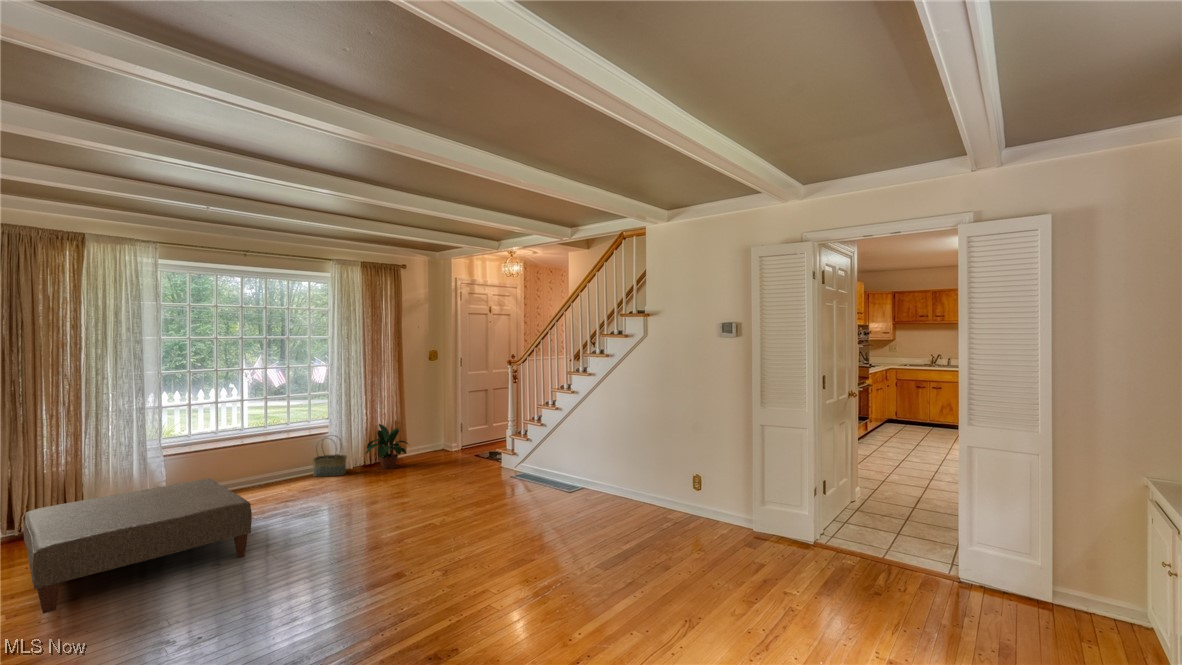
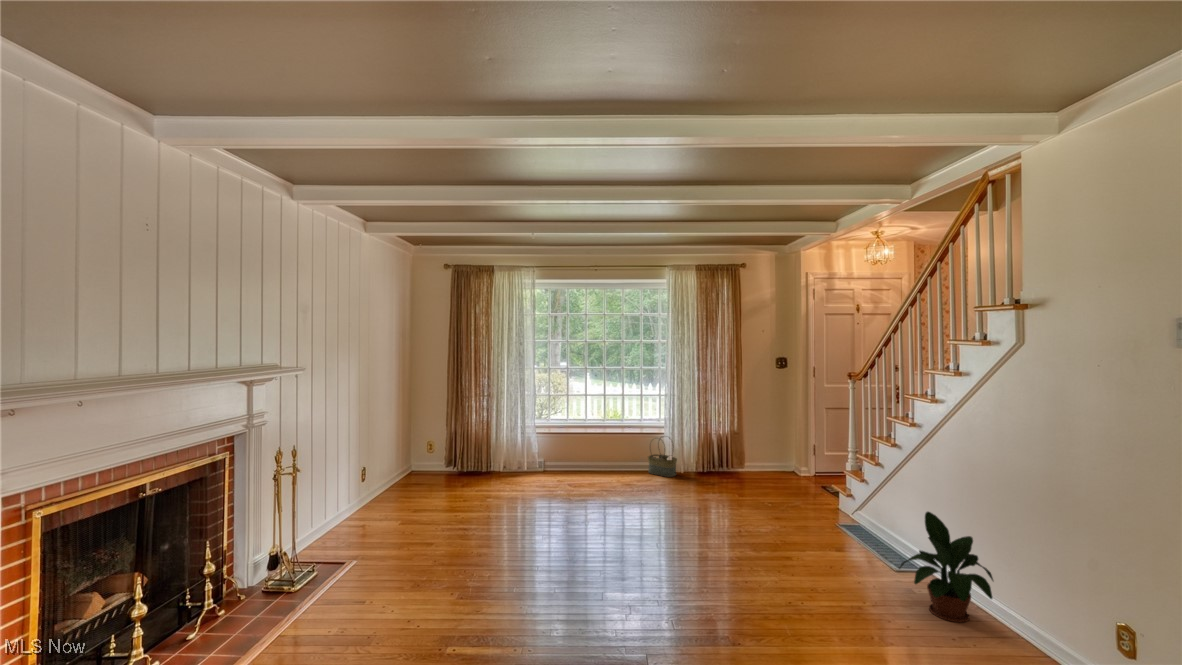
potted plant: present [366,424,408,469] -> present [900,512,993,622]
ottoman: present [24,478,252,613] -> none [408,455,547,527]

